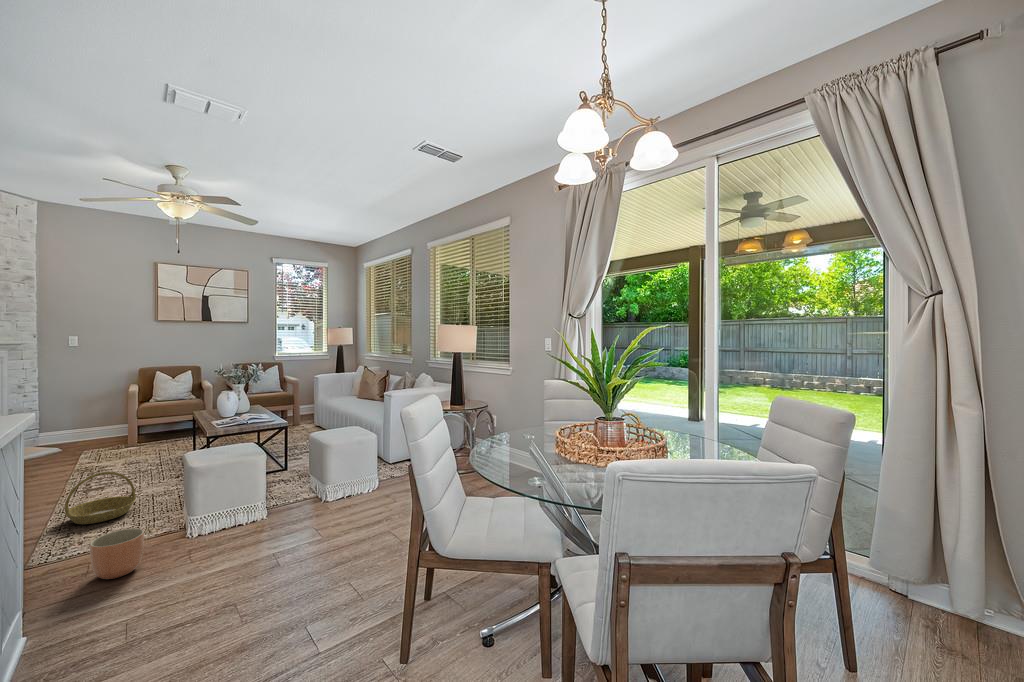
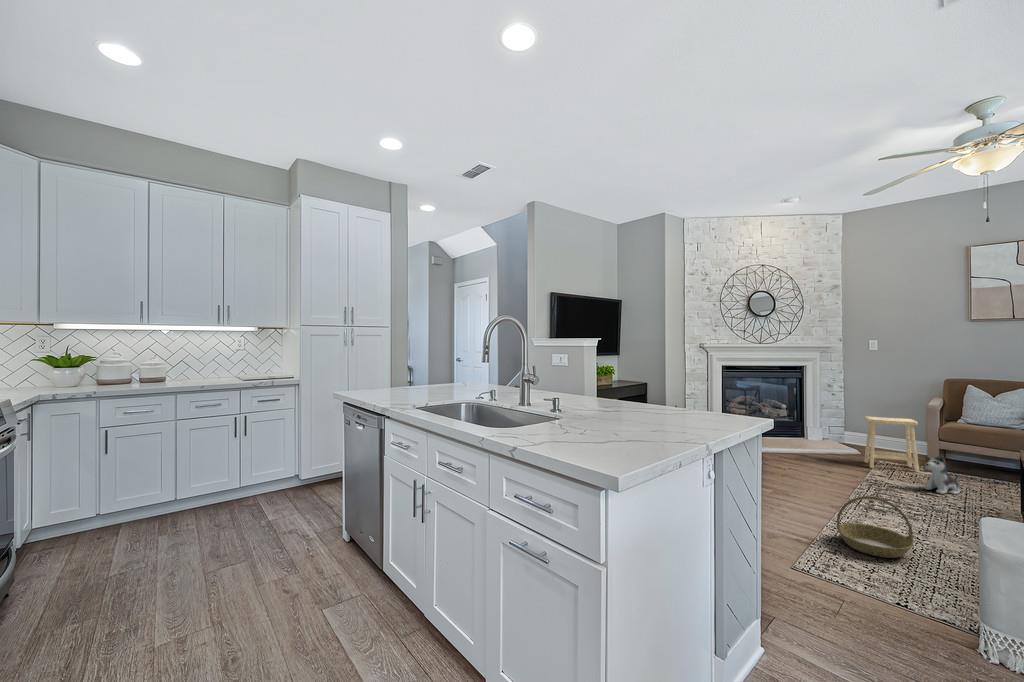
footstool: none [69,406,123,458] -> present [864,416,919,473]
plush toy: none [130,428,157,461] -> present [923,454,959,494]
planter: present [90,528,144,579] -> none [838,579,902,647]

